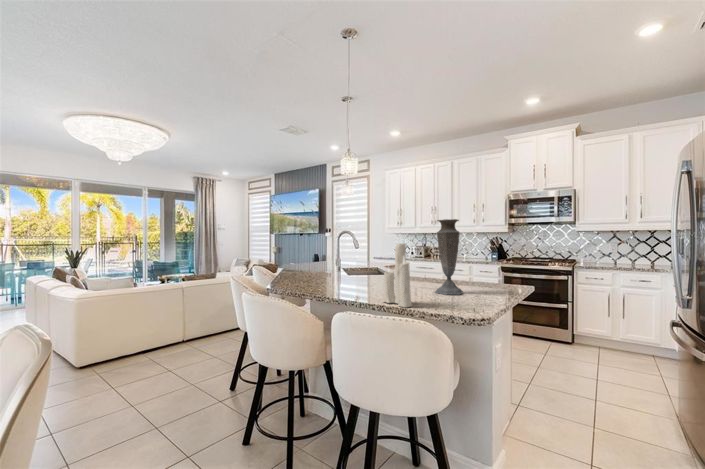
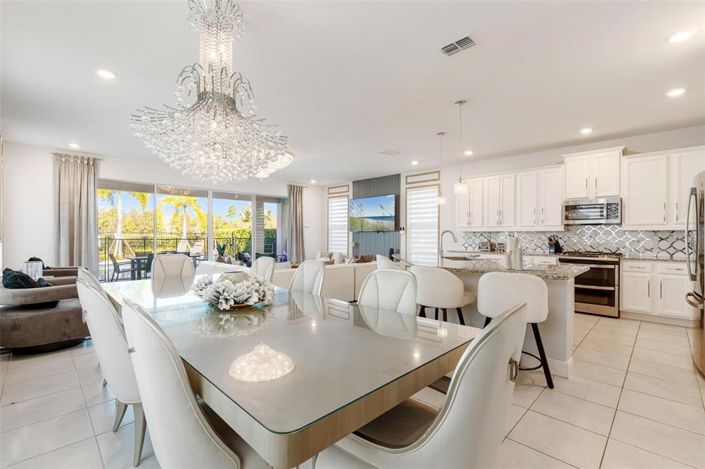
vase: present [435,219,463,295] -> none [528,223,545,268]

